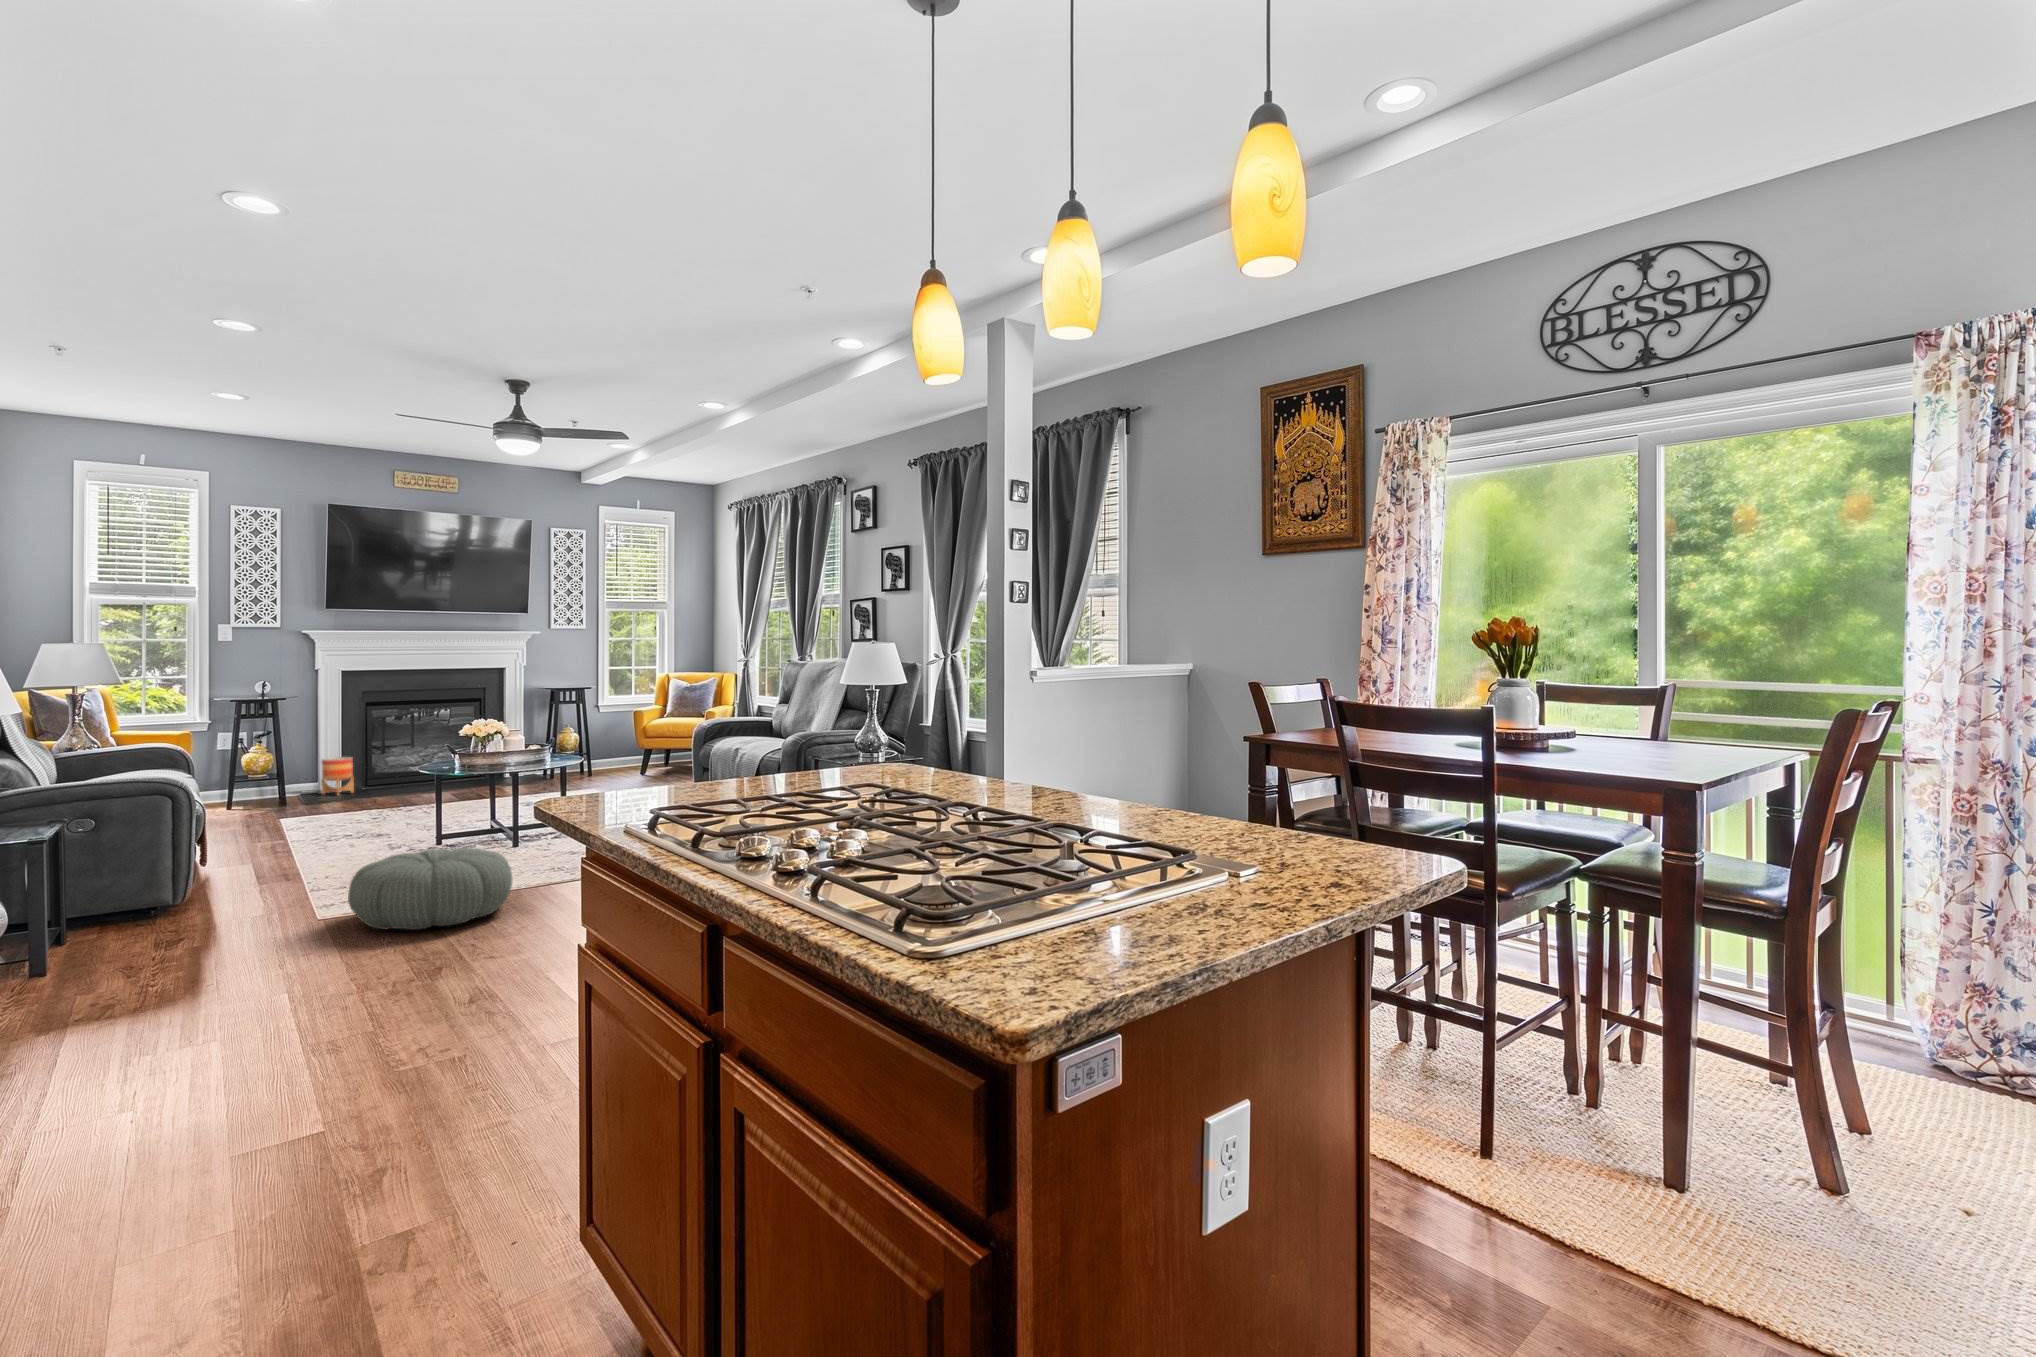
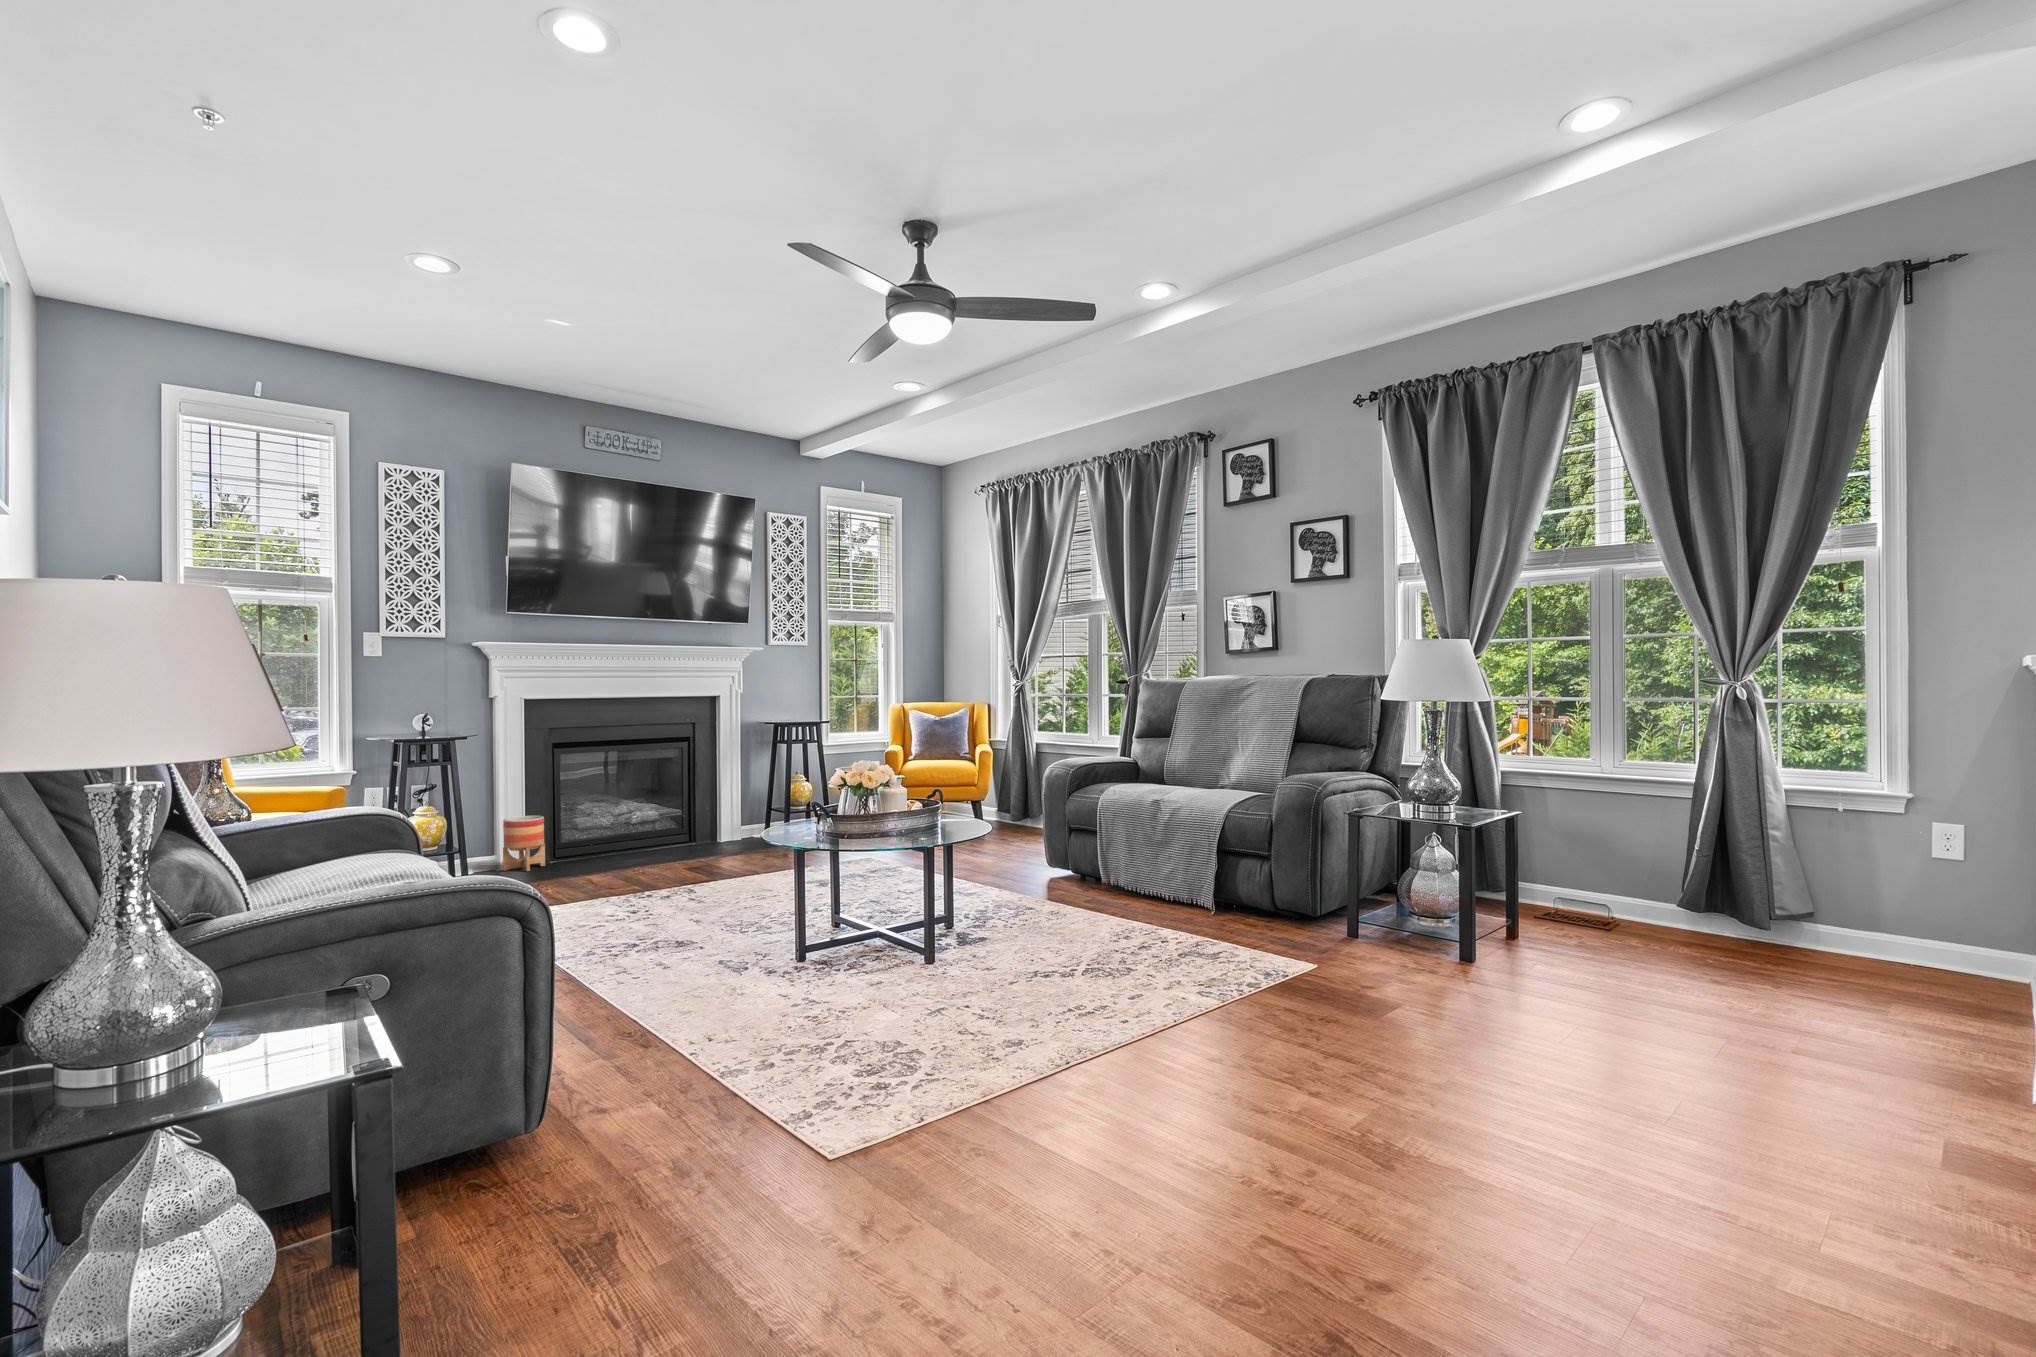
pouf: present [348,847,512,930] -> none [938,1013,1224,1234]

